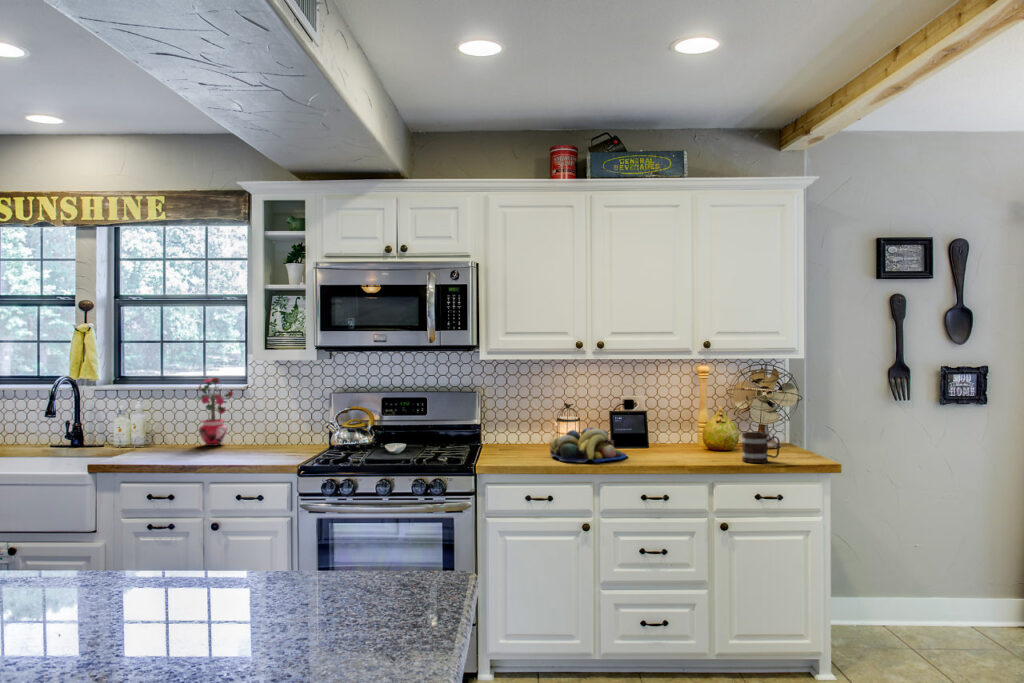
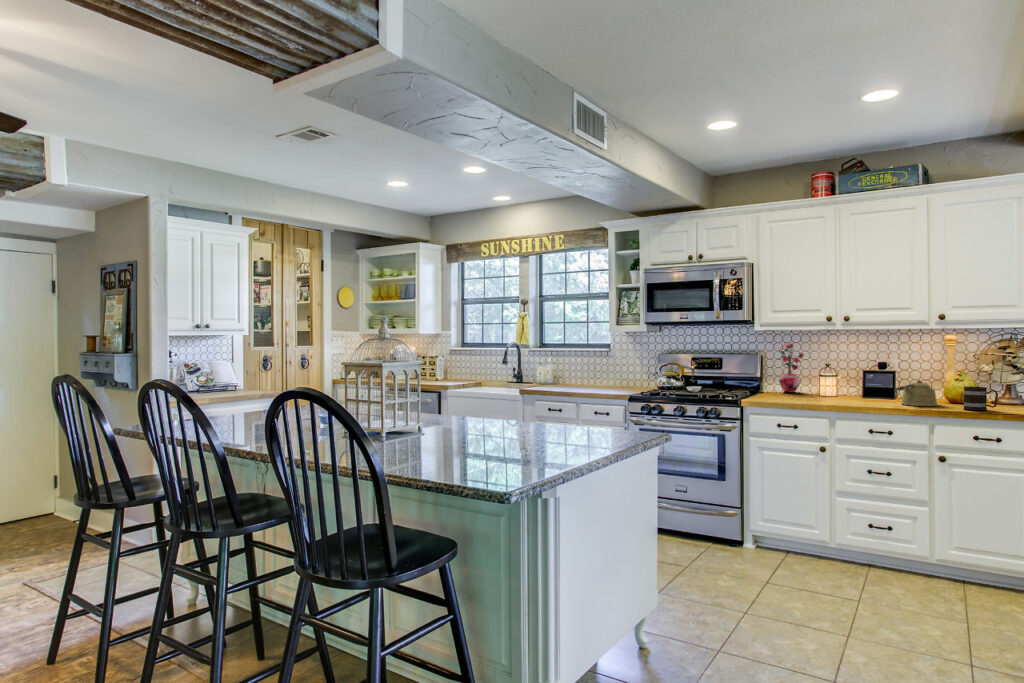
potted plant: present [197,378,233,446] -> present [778,344,804,392]
kettle: none [663,425,709,459] -> present [896,380,937,406]
fruit bowl: present [549,427,626,462] -> none [803,380,865,403]

